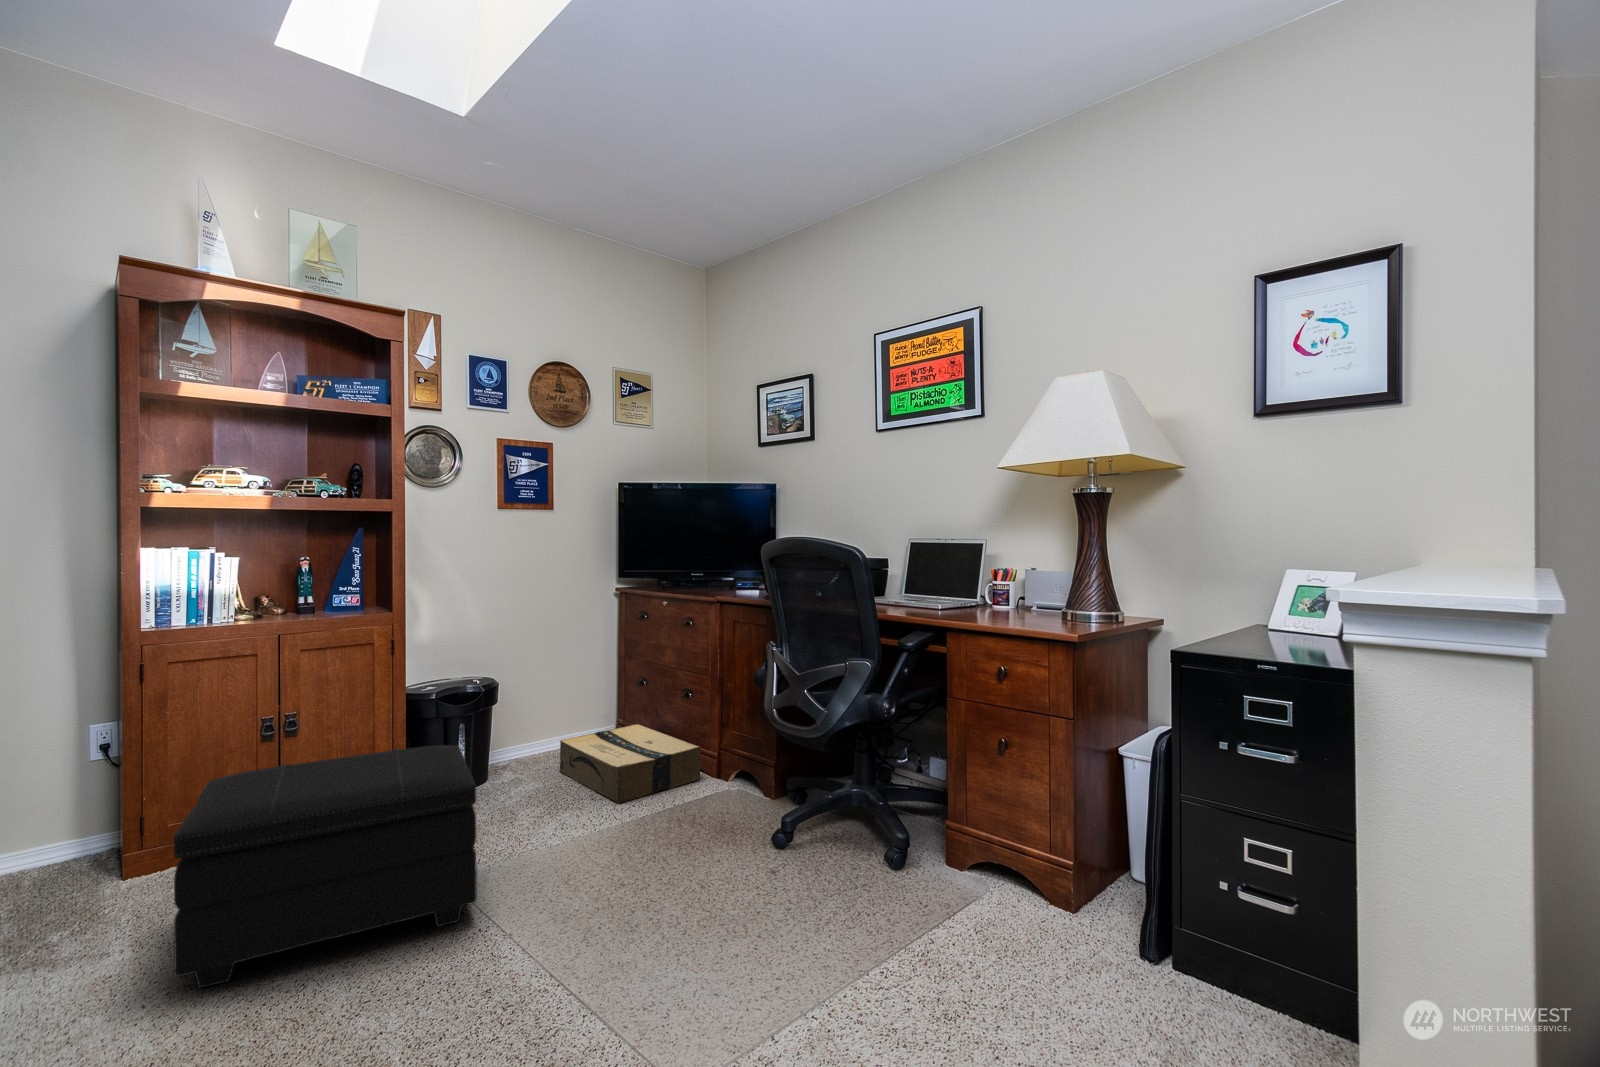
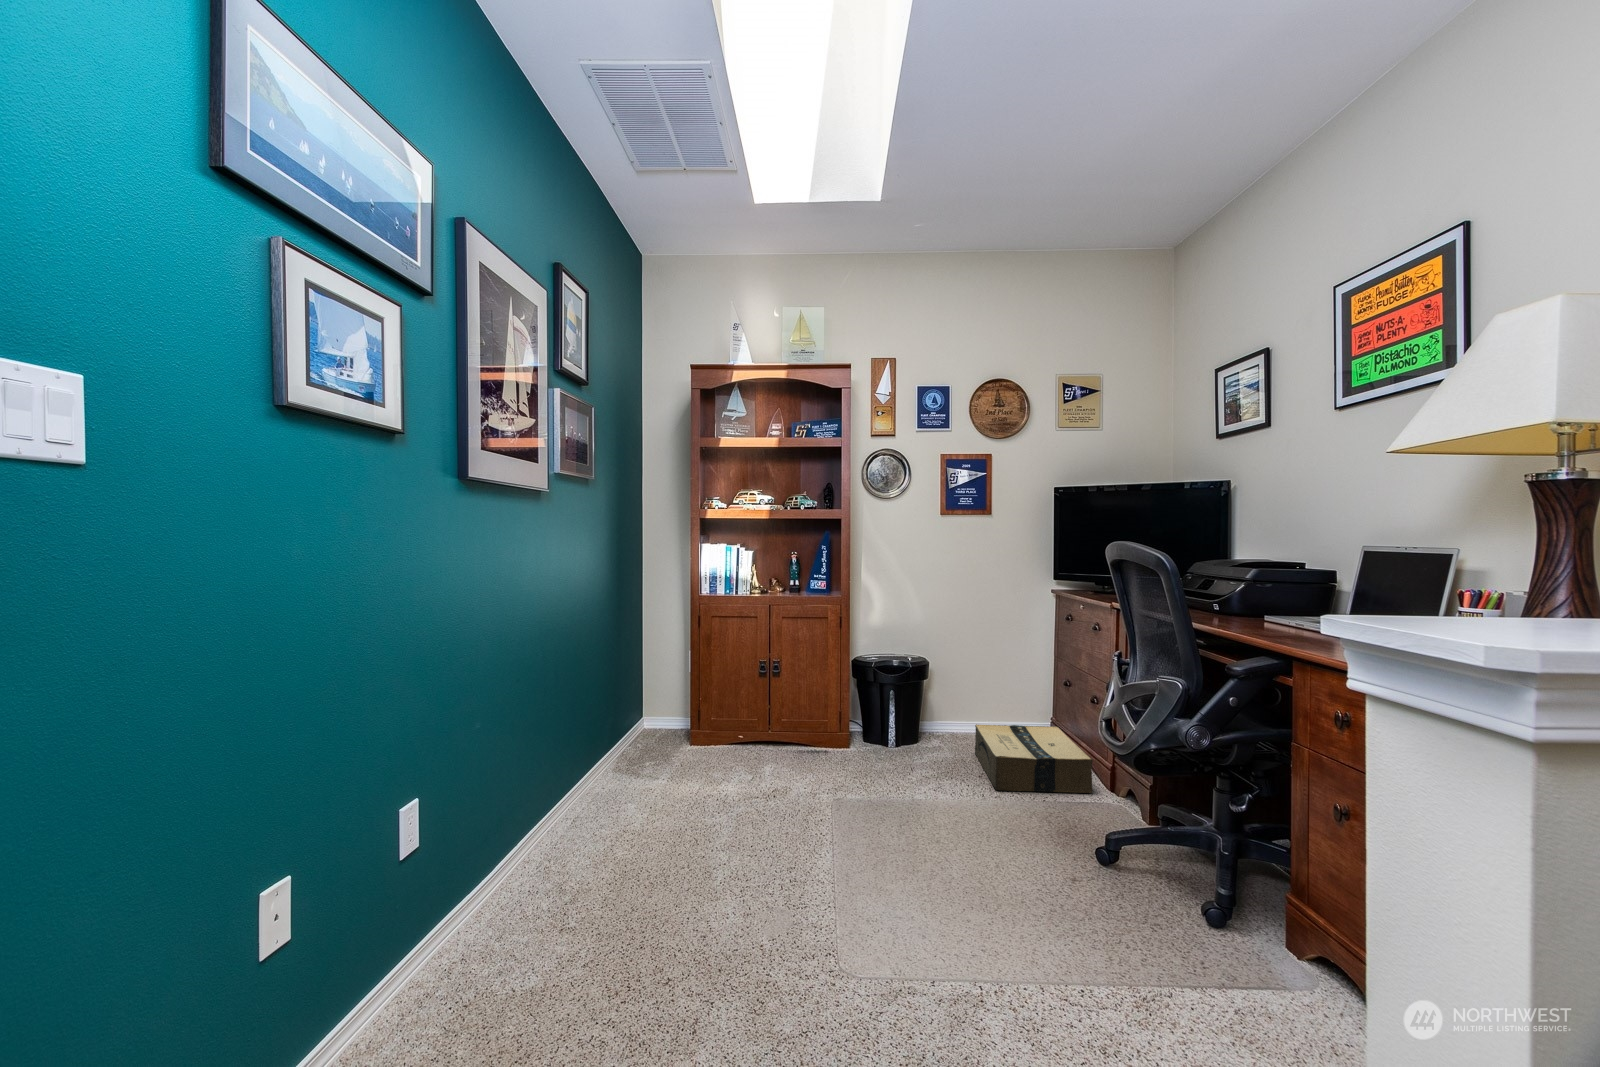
footstool: present [174,745,477,988] -> none [662,691,848,830]

